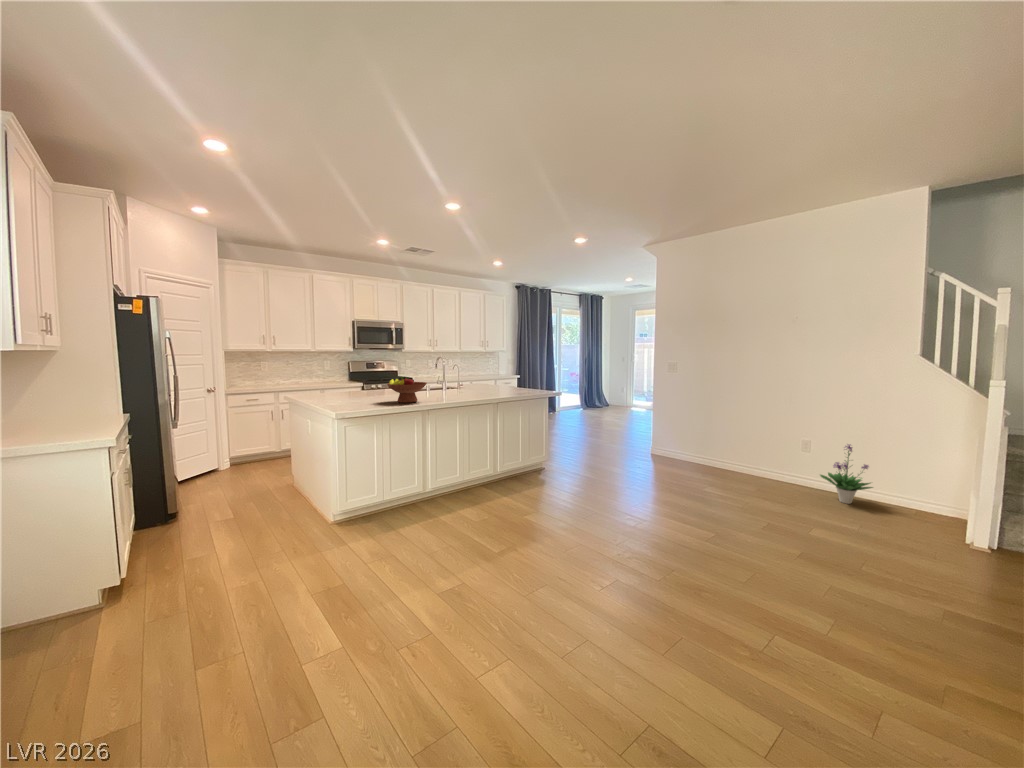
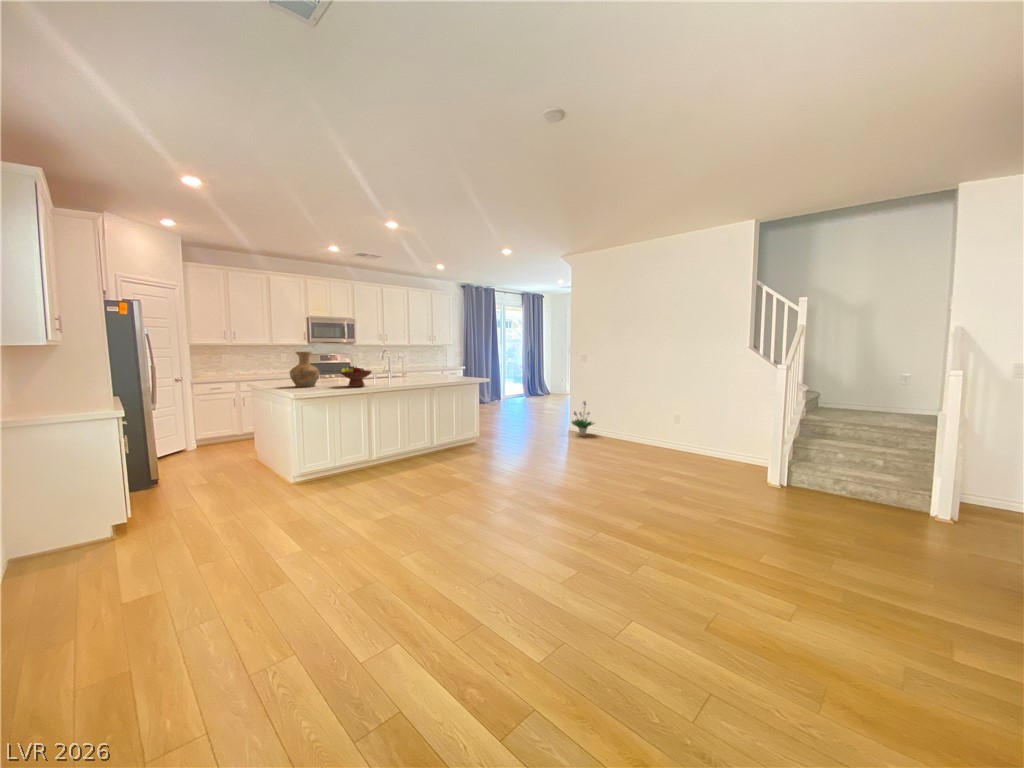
vase: none [327,359,363,403] -> present [290,352,319,387]
potted plant: present [820,444,873,504] -> present [572,401,593,436]

